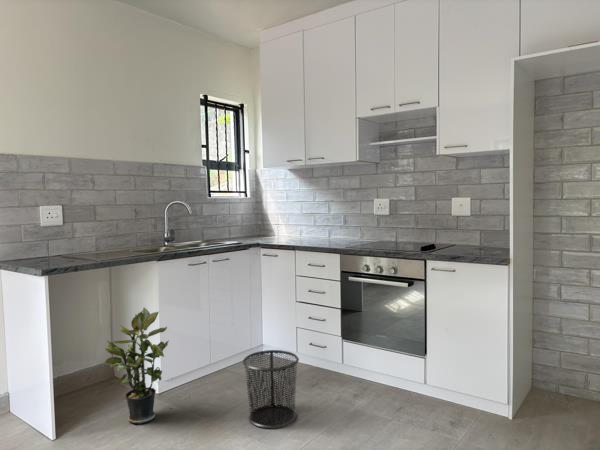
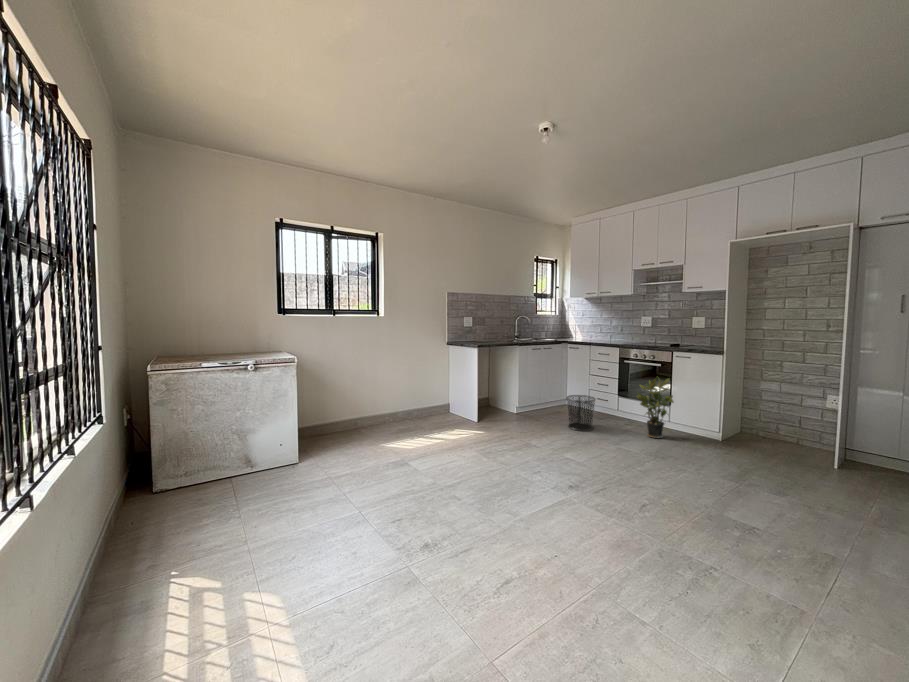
potted plant: present [105,308,168,424] -> present [636,378,673,438]

